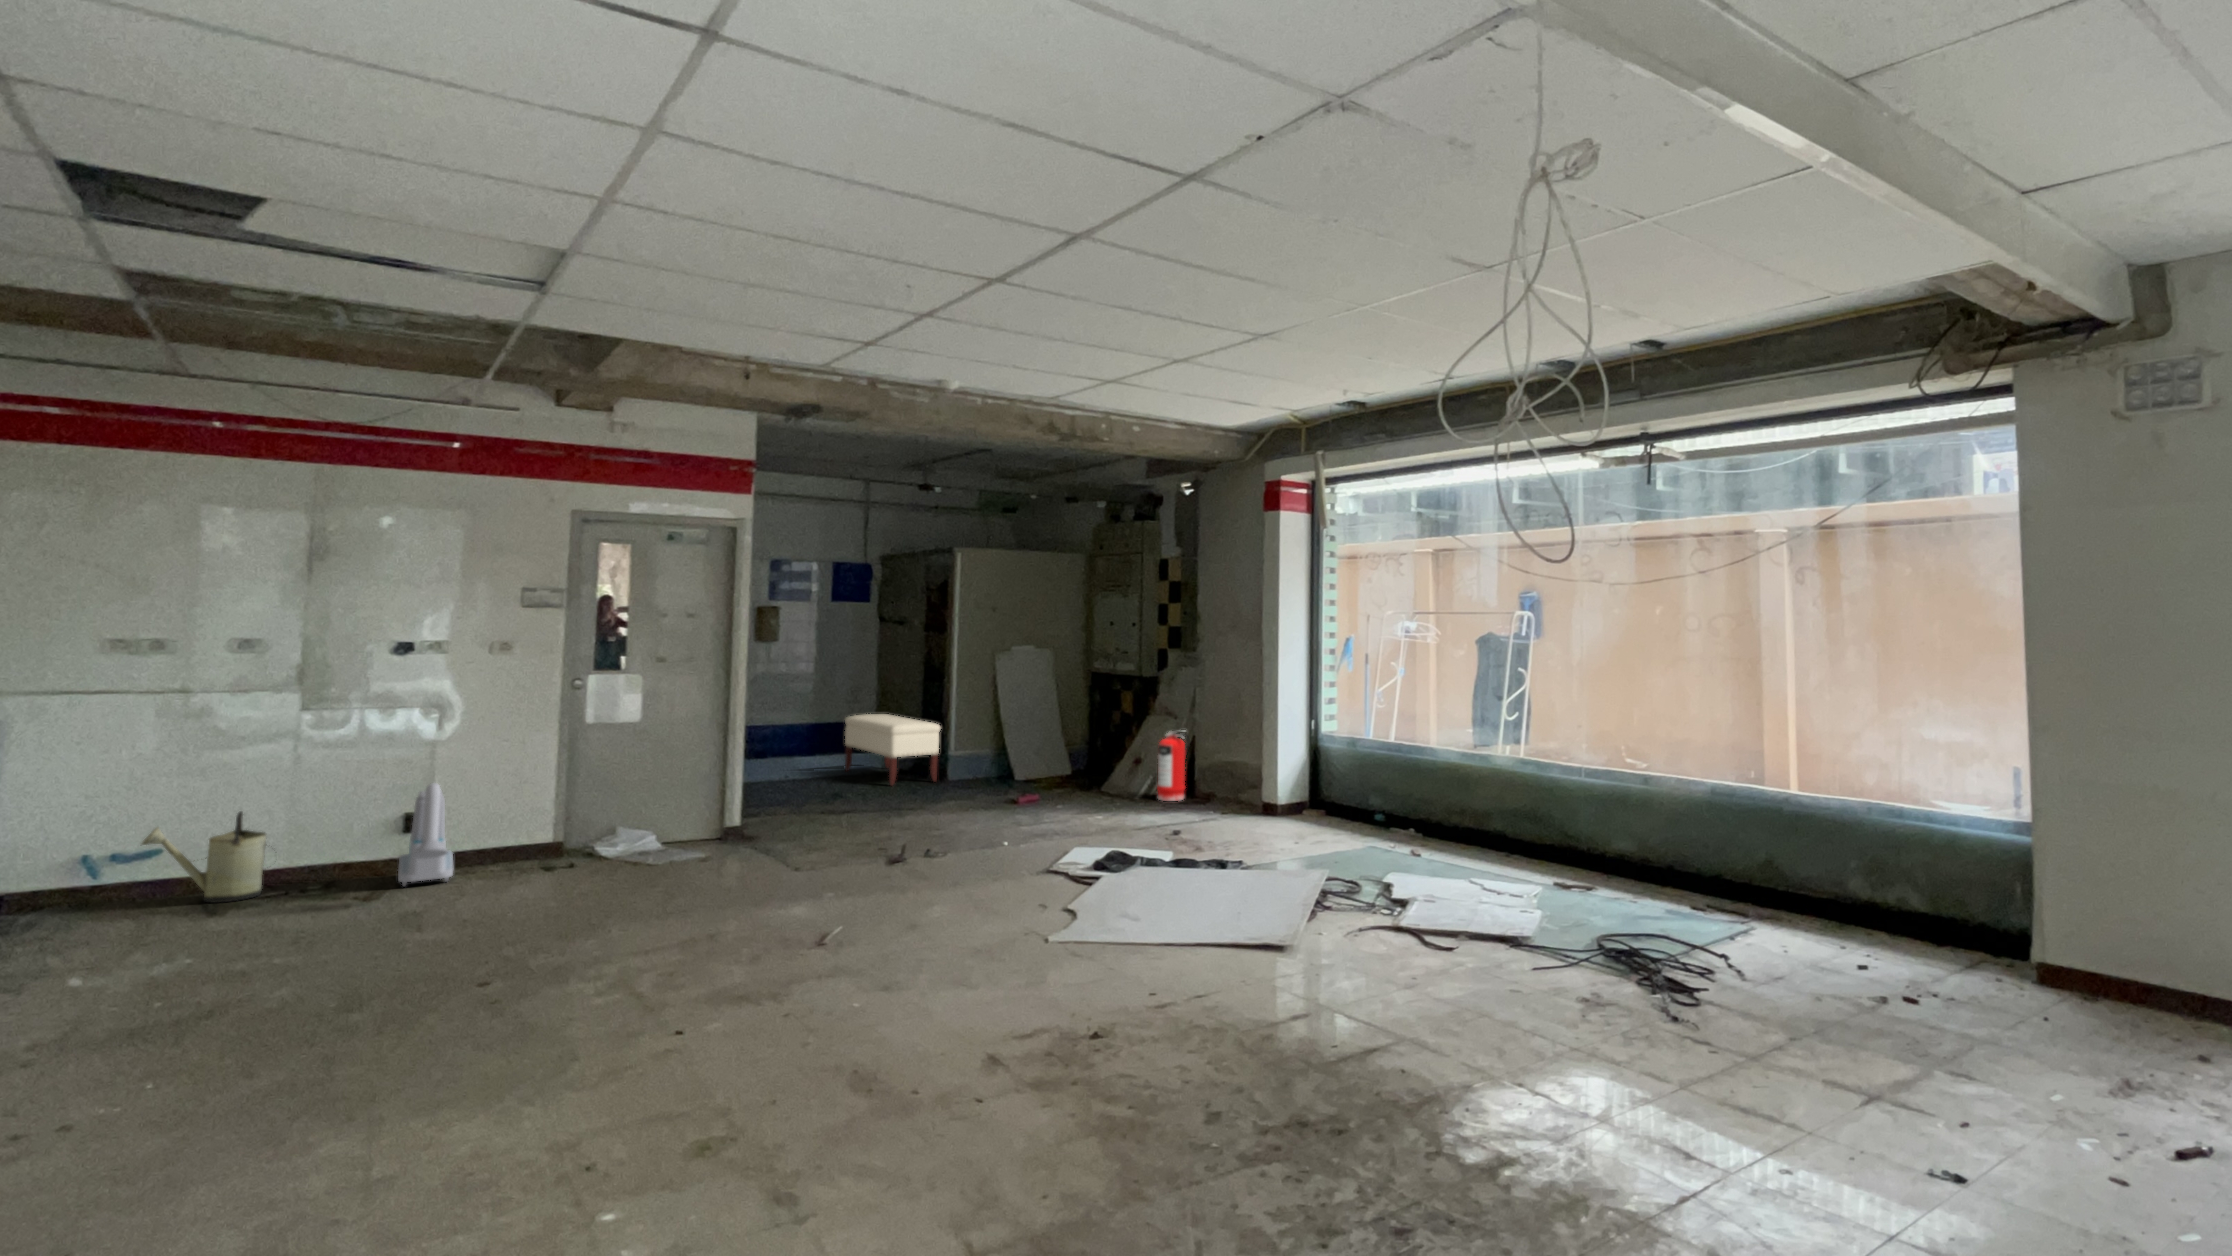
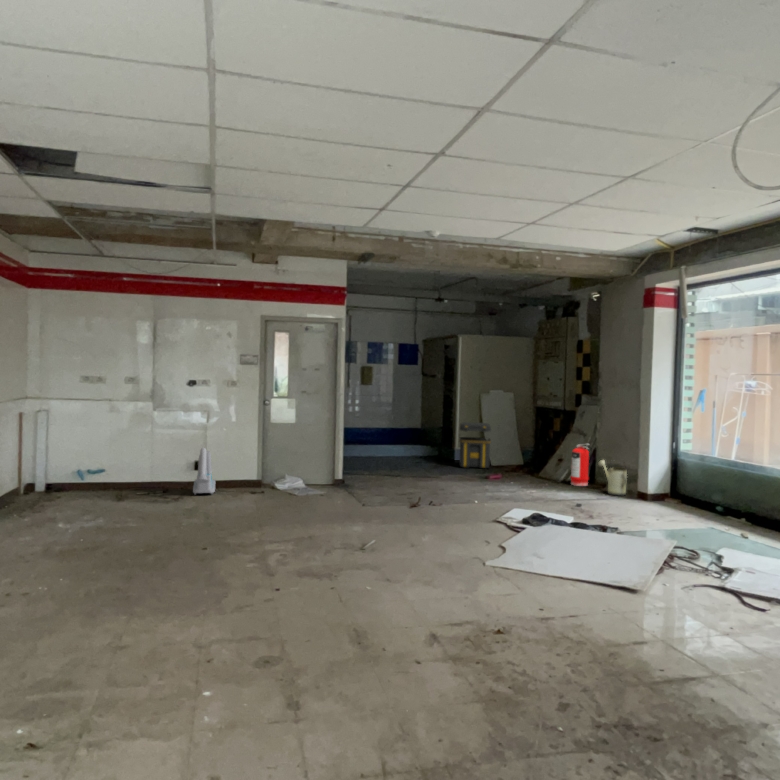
toolbox: none [961,704,1019,786] -> present [459,422,491,468]
bench: present [845,714,940,785] -> none [401,425,449,464]
watering can: present [142,811,266,903] -> present [598,460,627,496]

